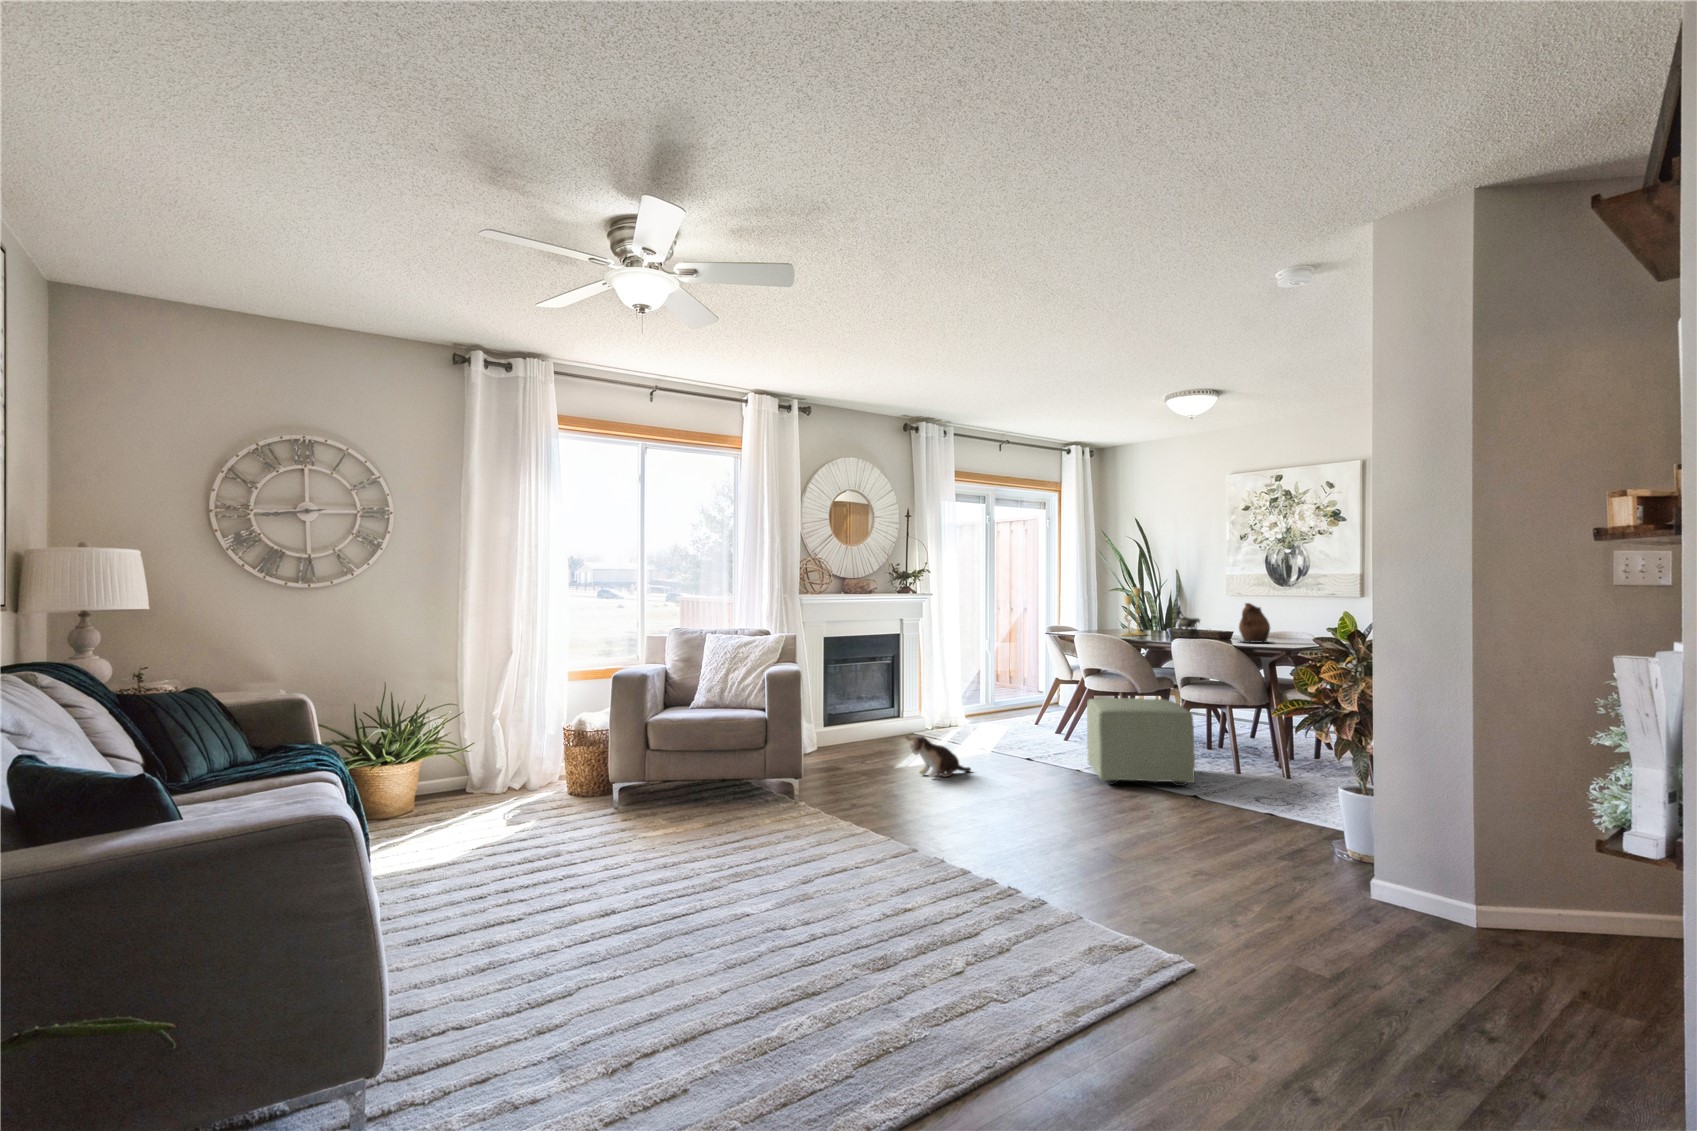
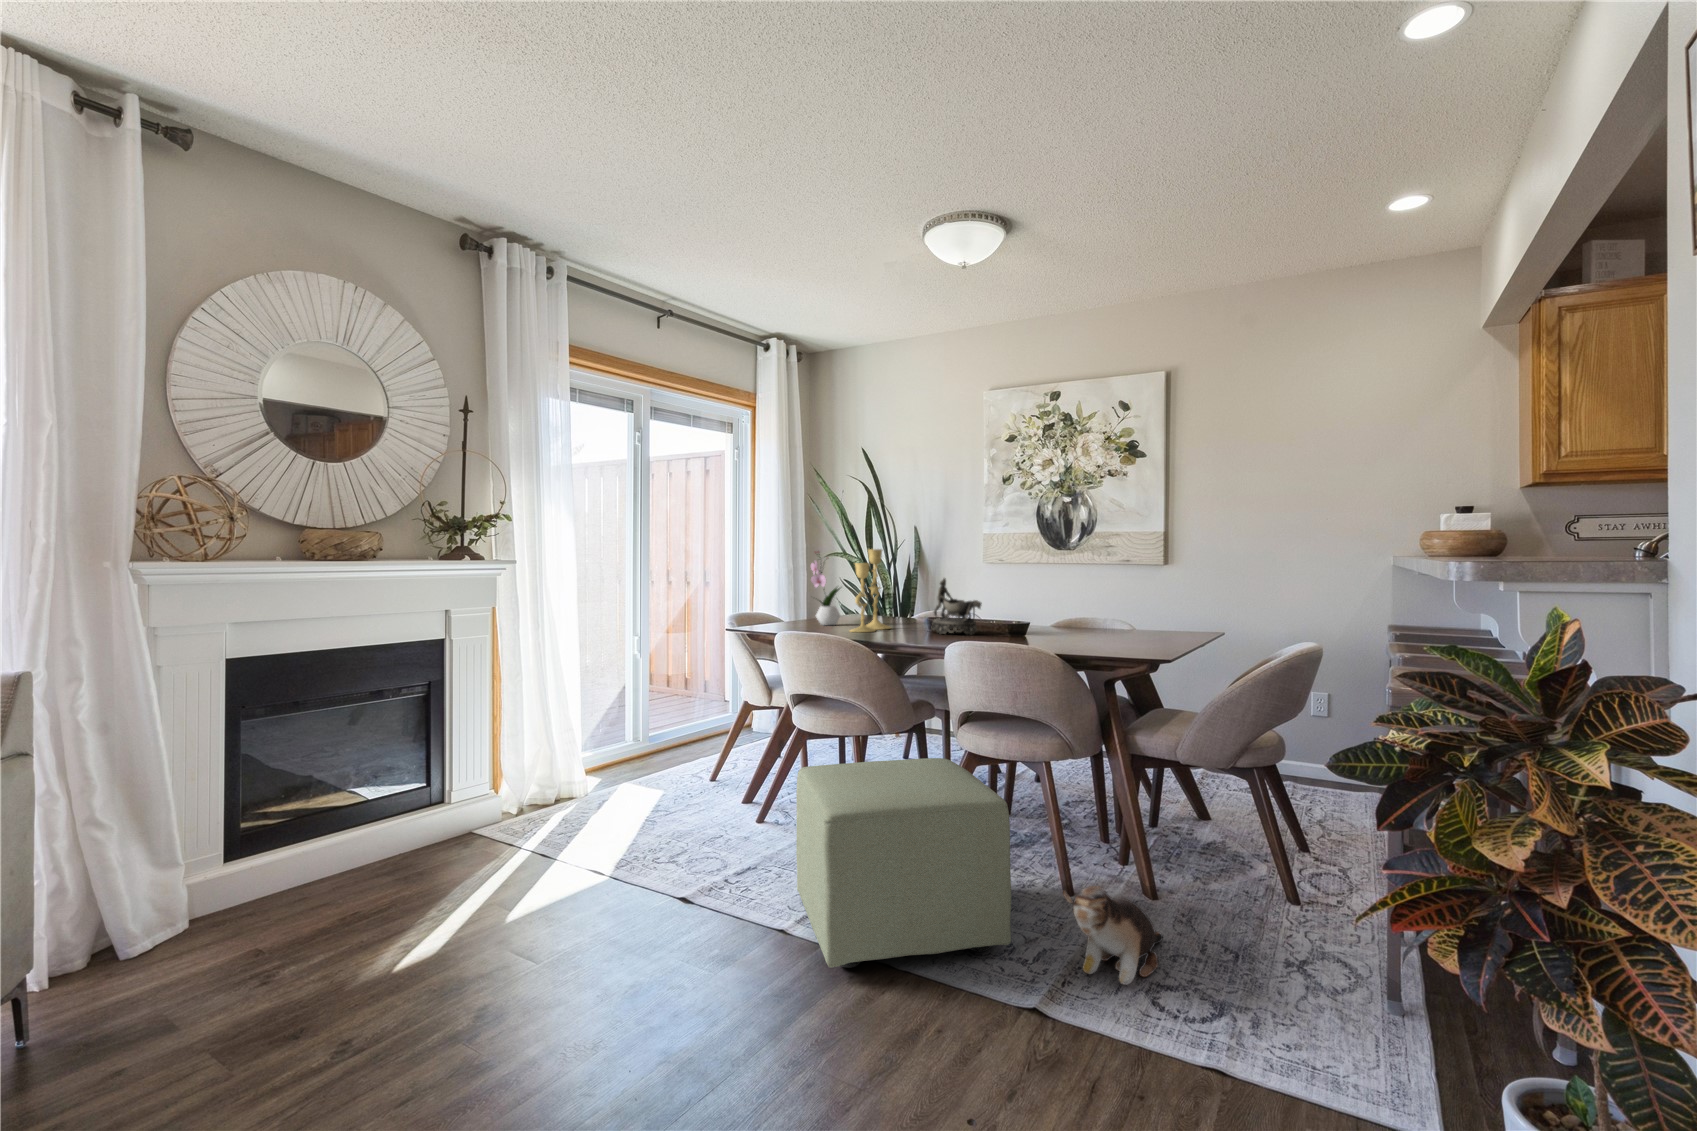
flower arrangement: none [1098,588,1118,633] -> present [811,552,840,625]
ceramic pitcher: present [1239,603,1270,643] -> none [1045,574,1114,644]
plush toy: present [905,735,971,777] -> present [1063,886,1163,985]

